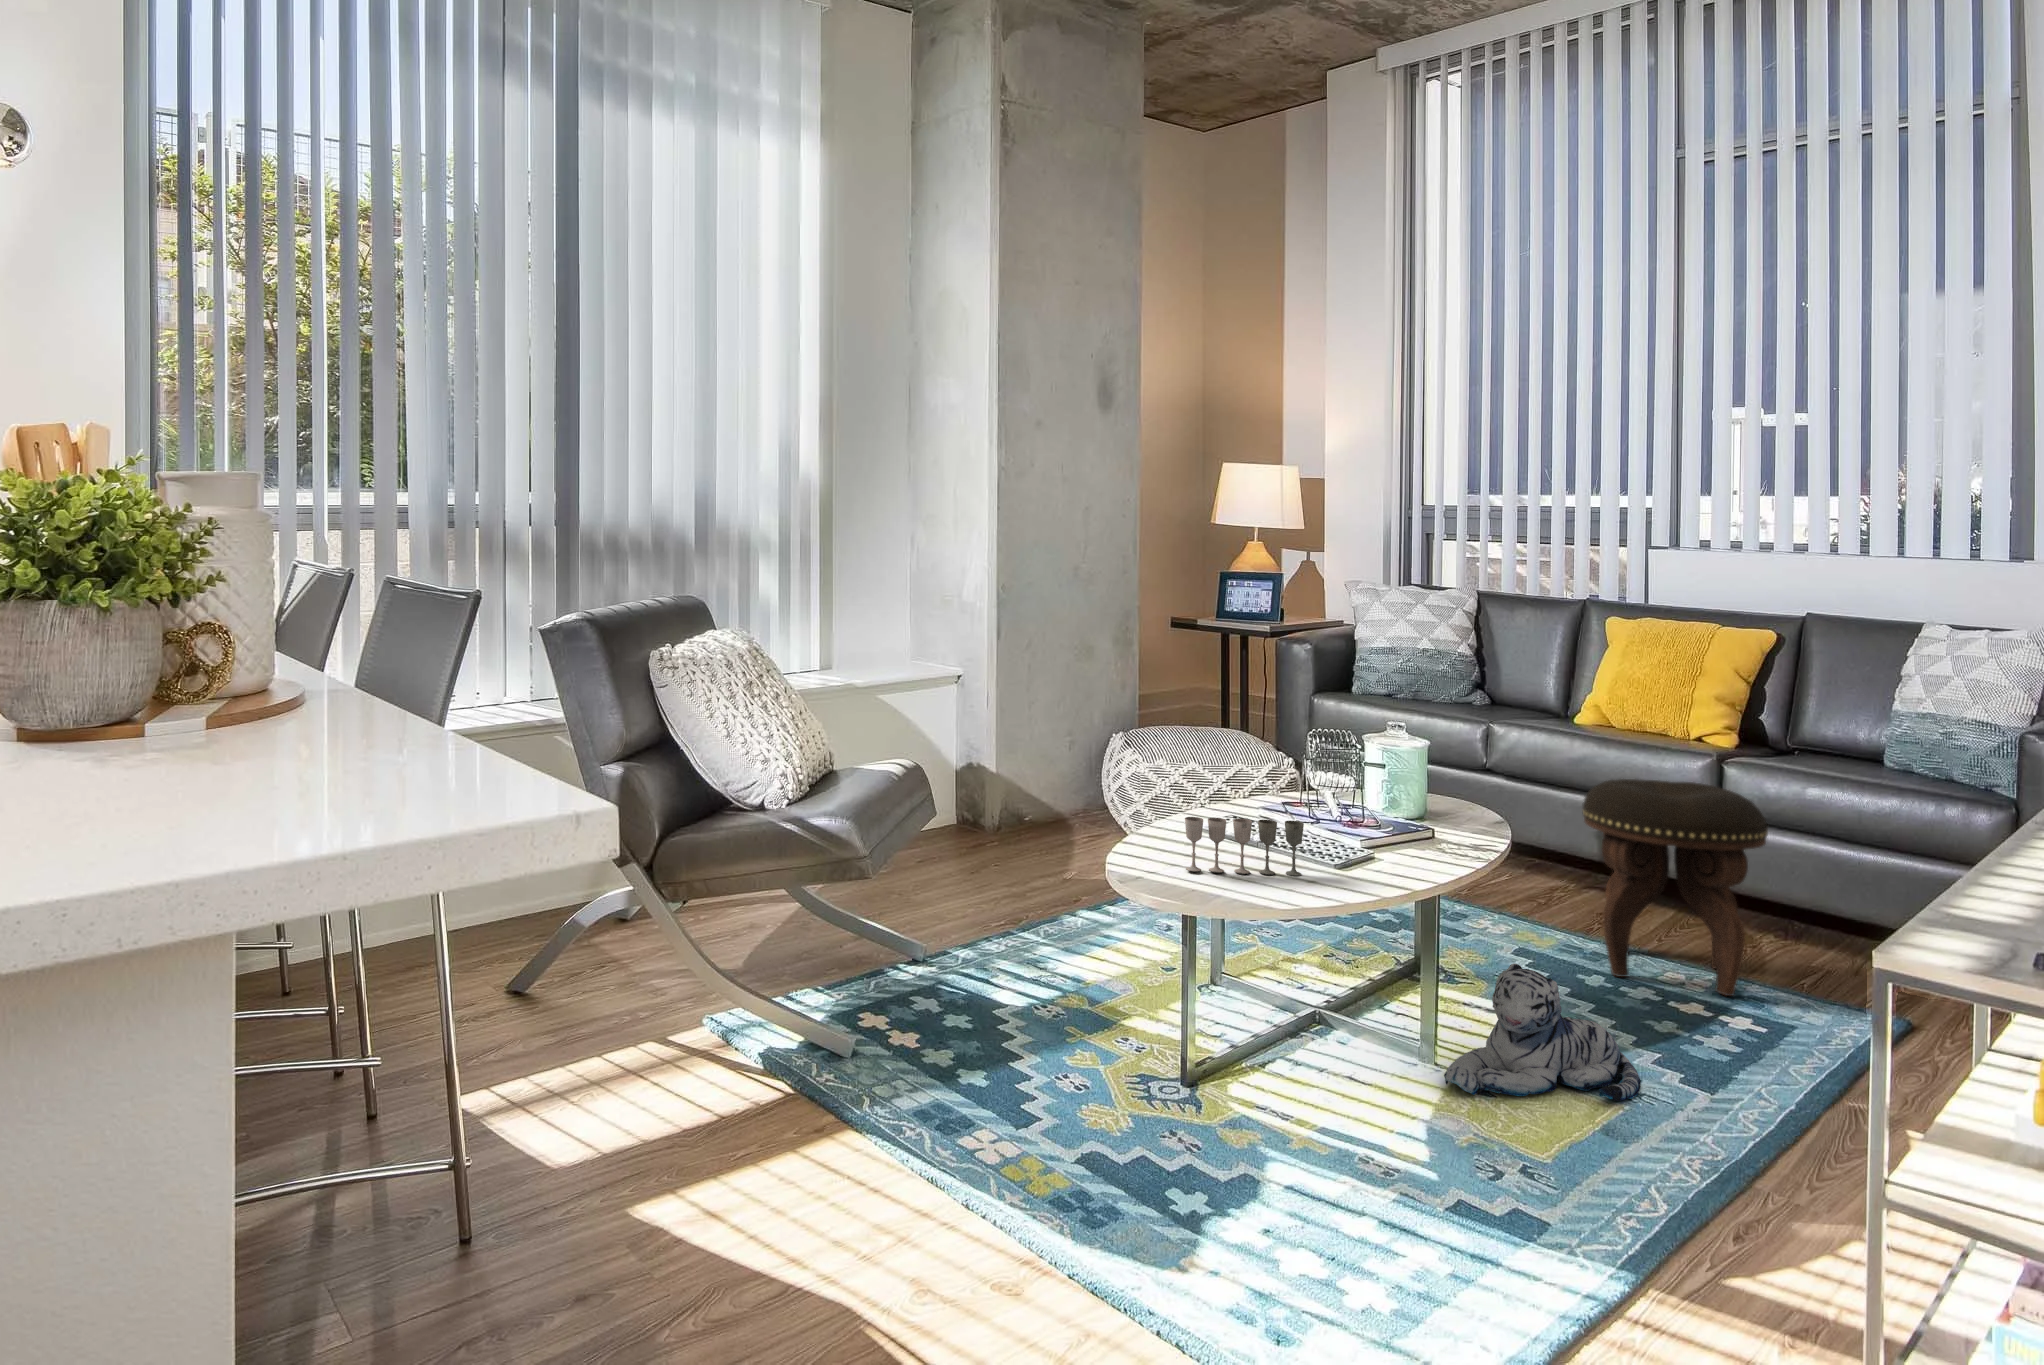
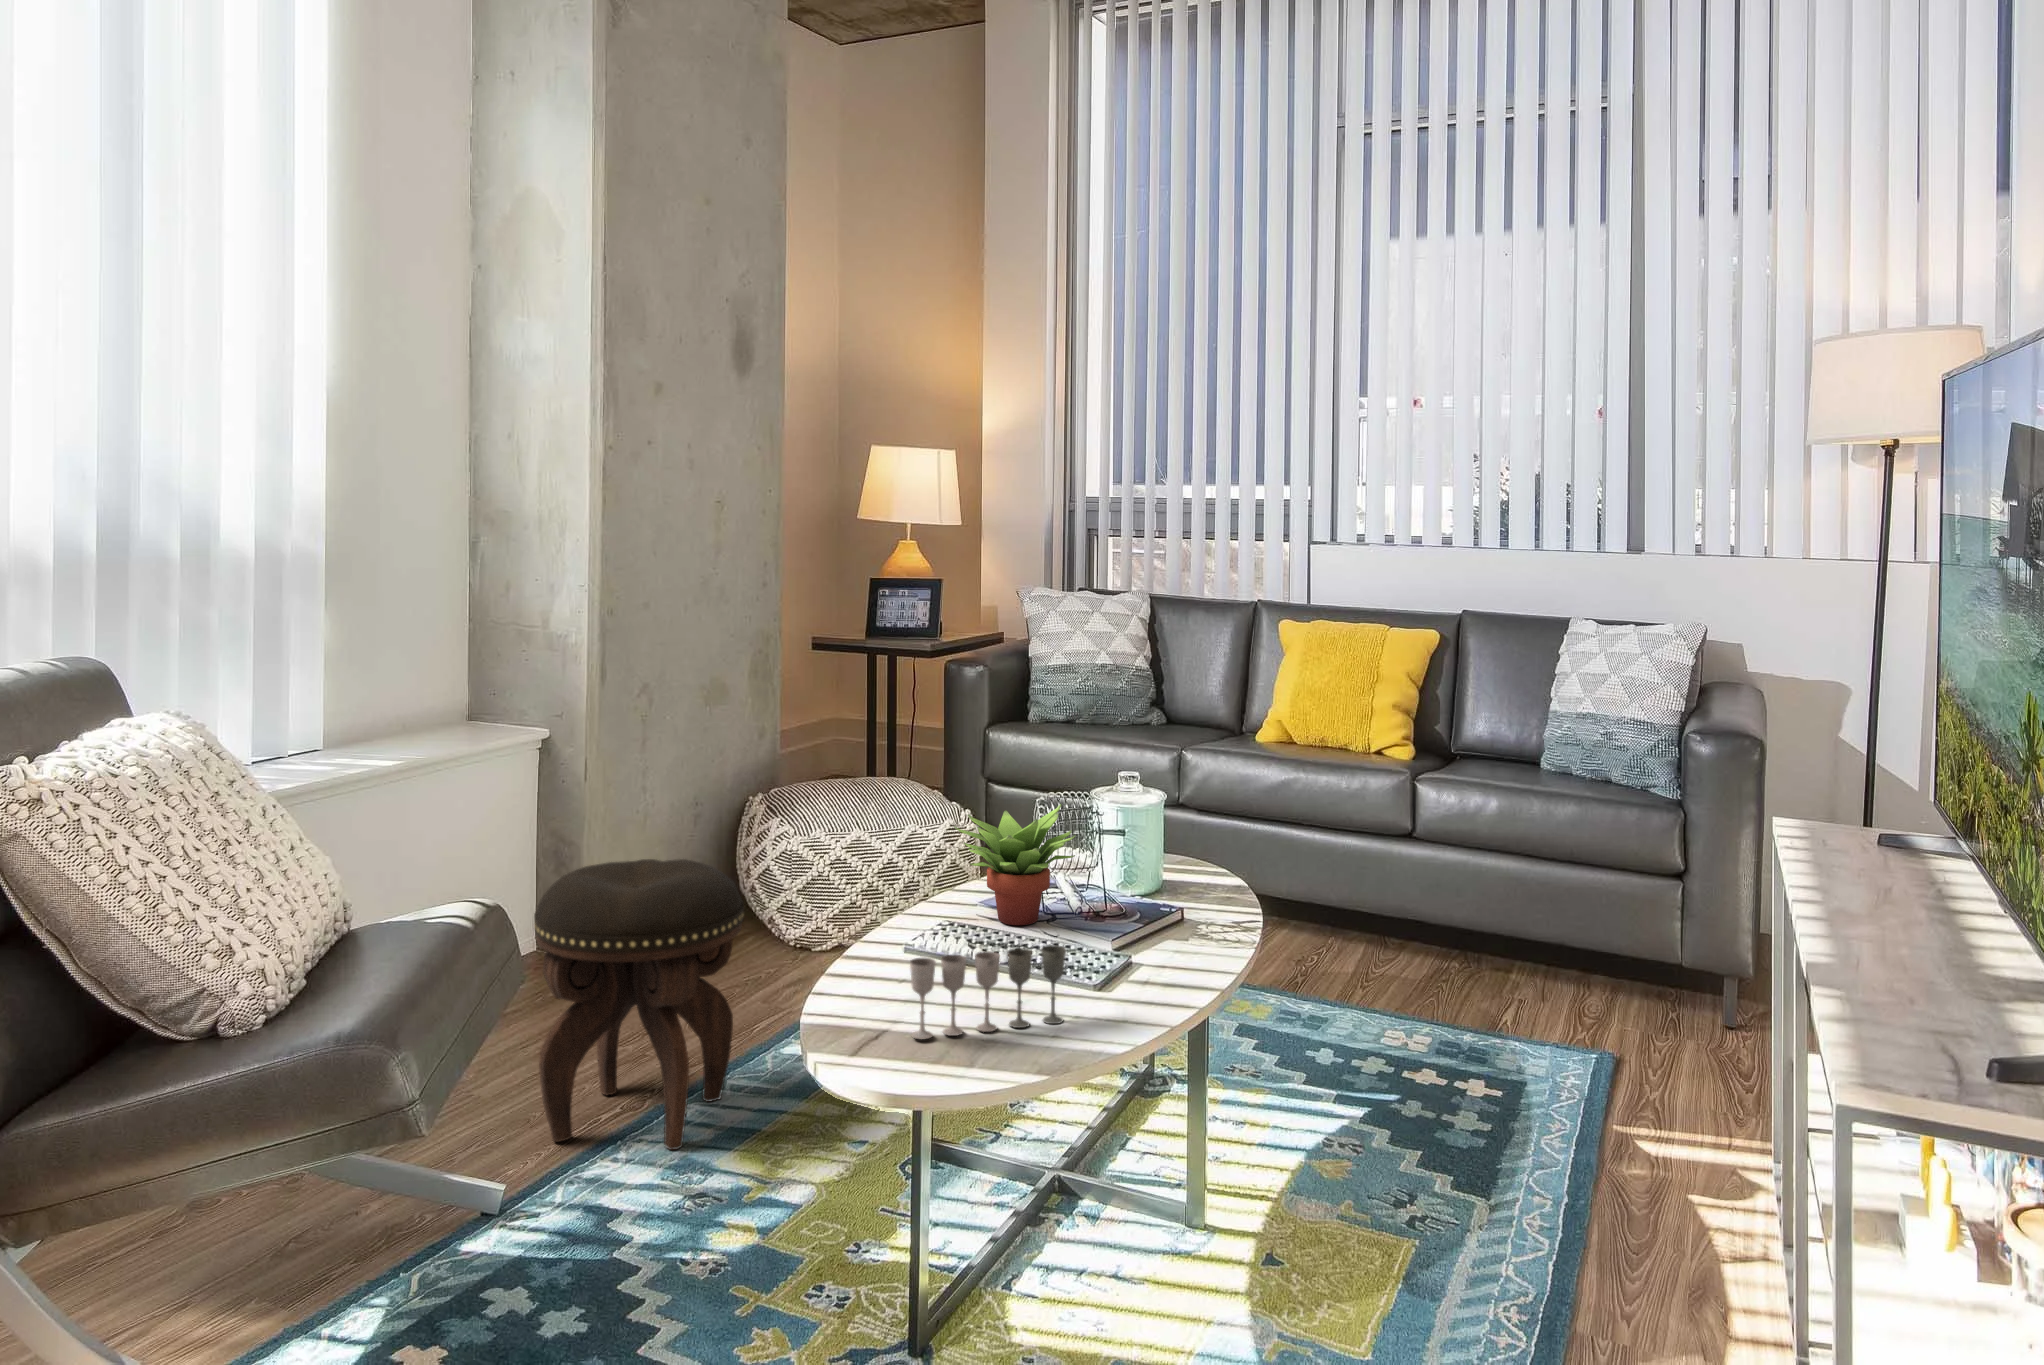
succulent plant: none [1238,734,1335,821] -> present [954,804,1076,925]
footstool: present [1582,779,1768,996] -> present [534,859,744,1150]
plush toy: present [1444,964,1641,1101] -> none [1226,1085,1424,1272]

